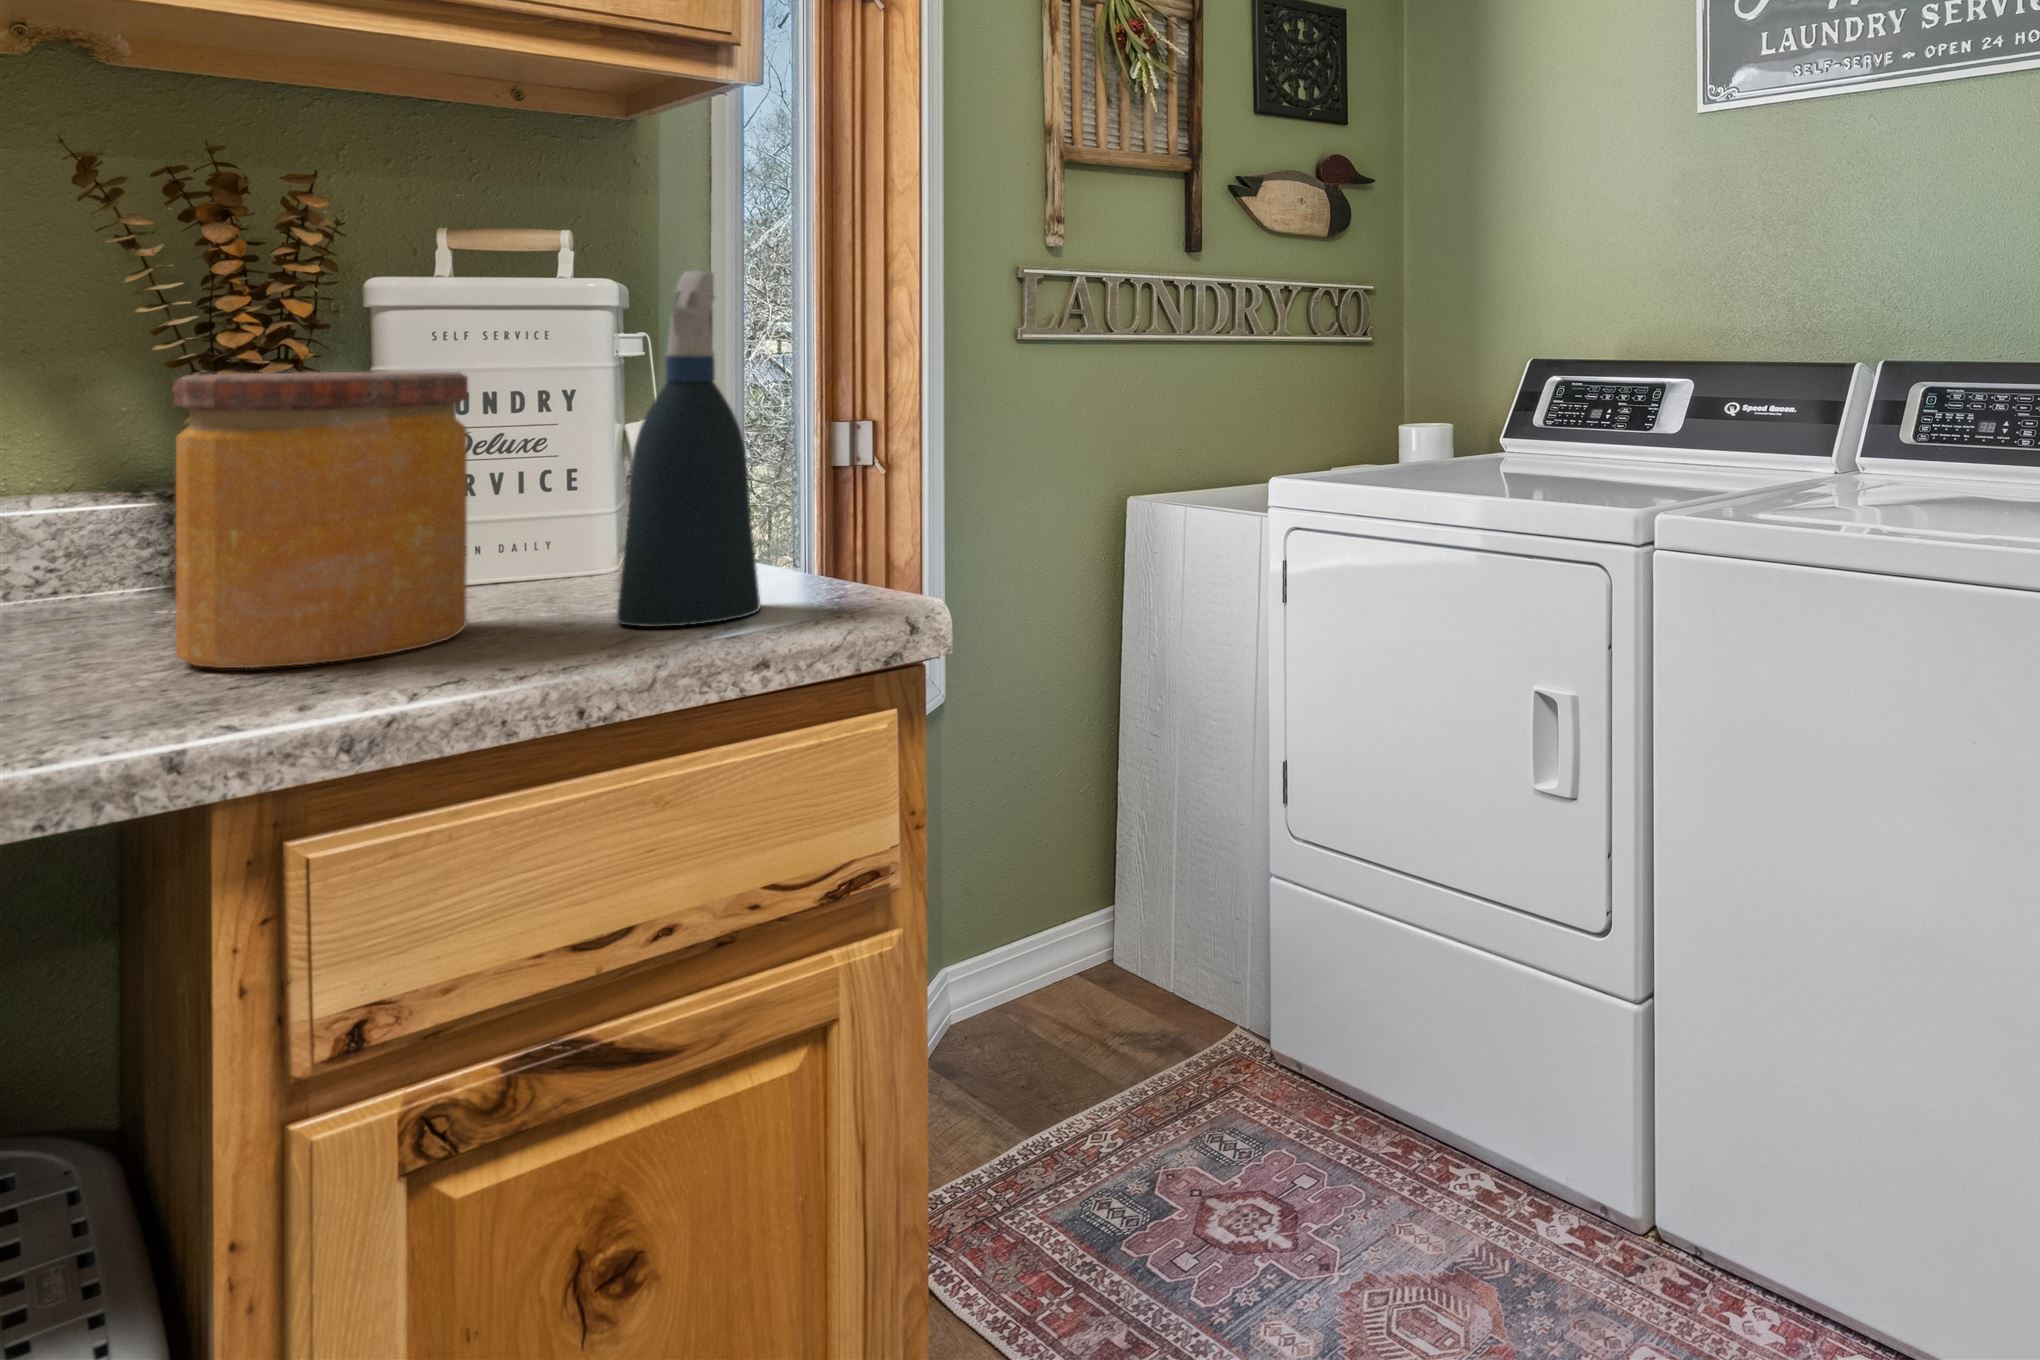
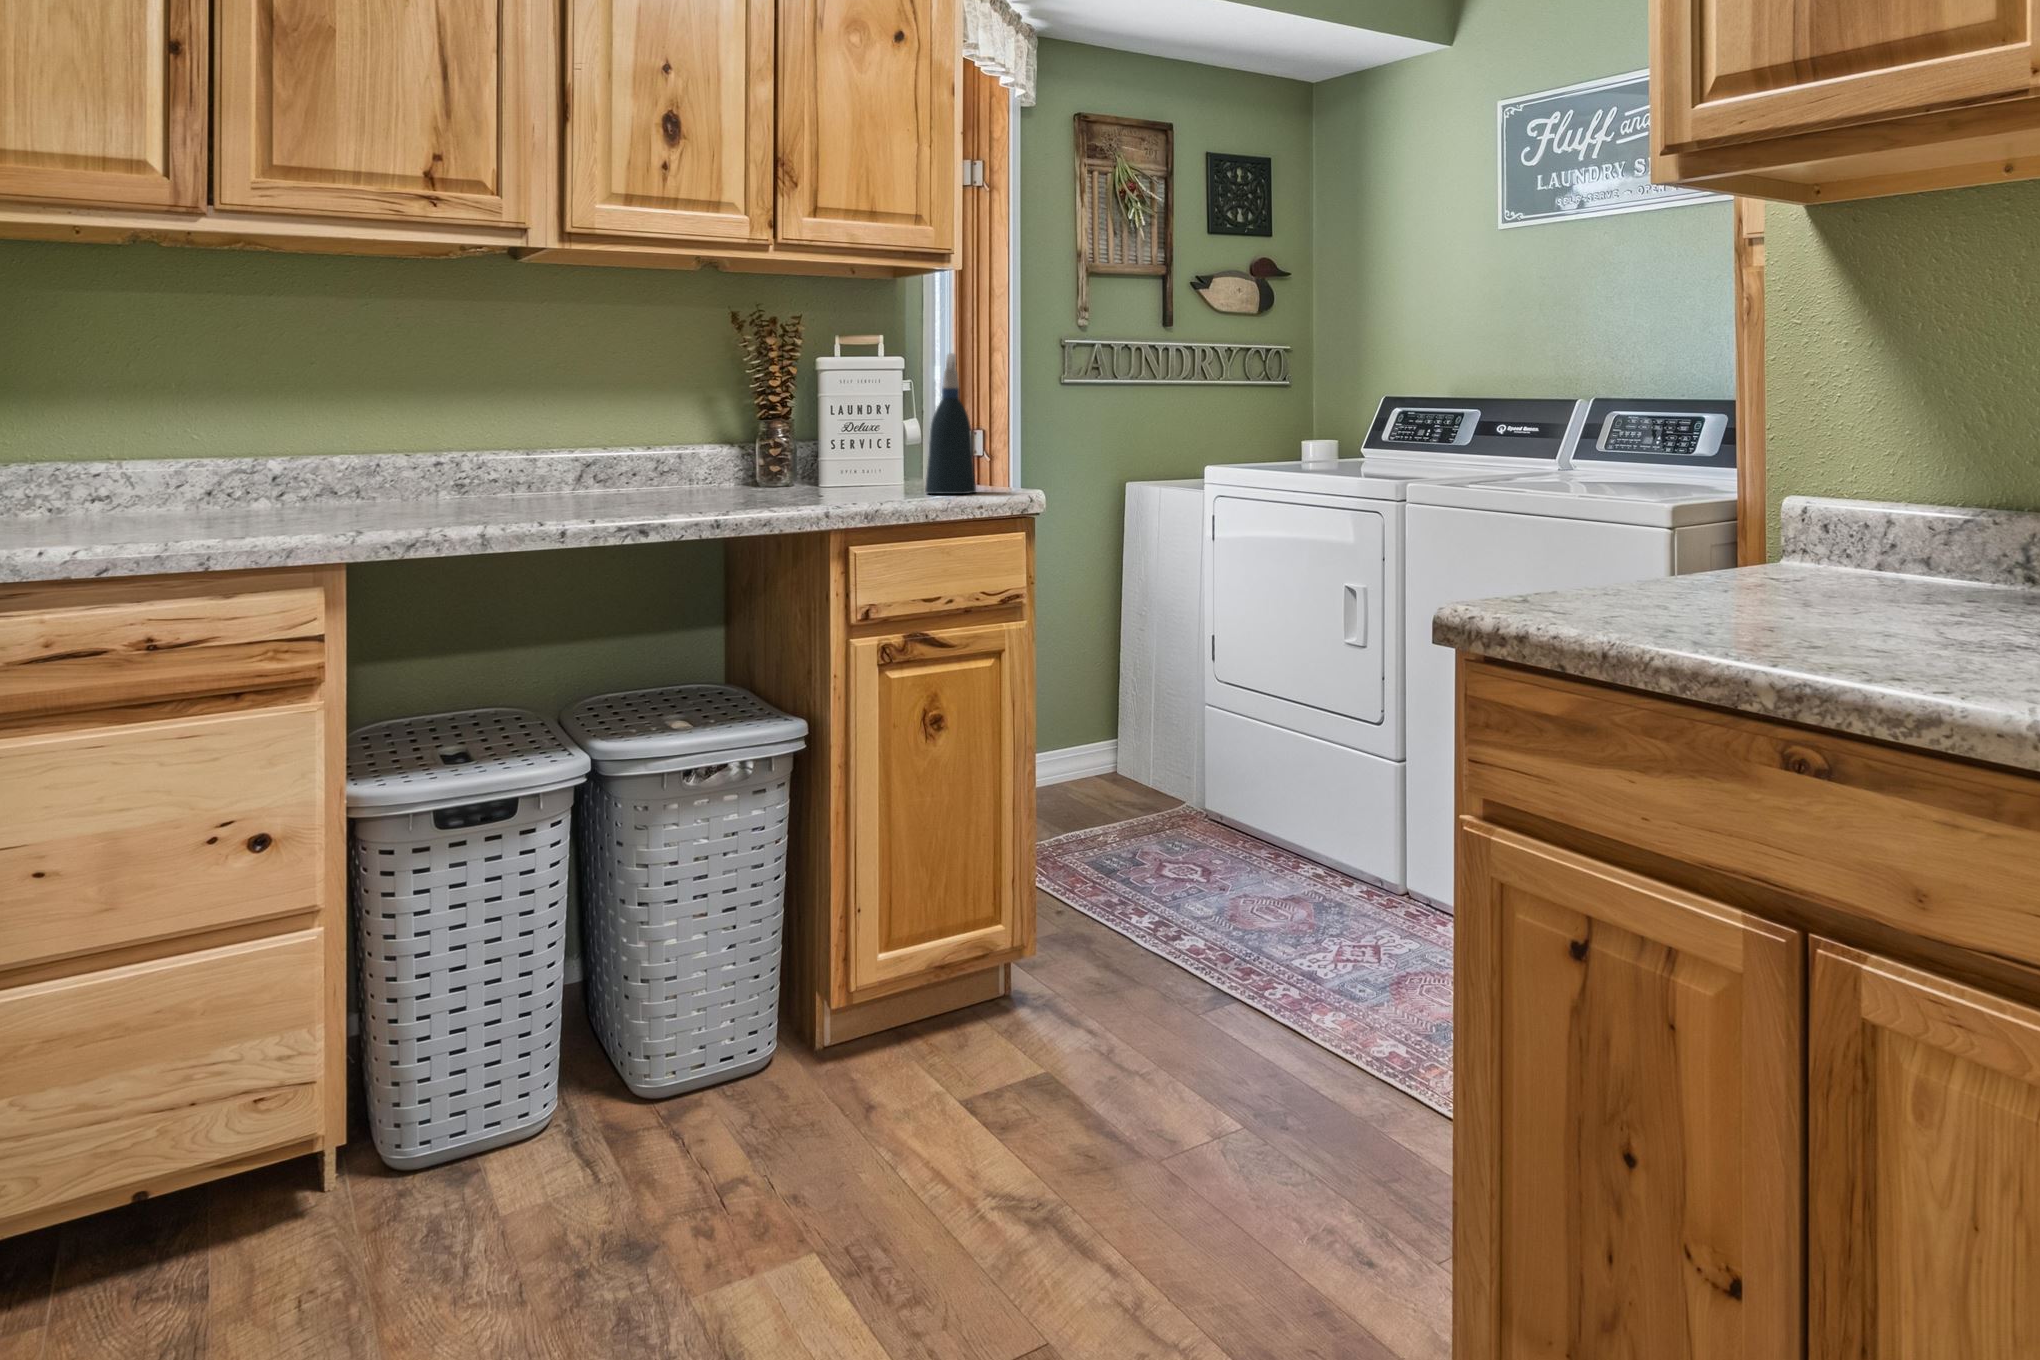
jar: present [174,372,468,668] -> none [788,394,875,498]

